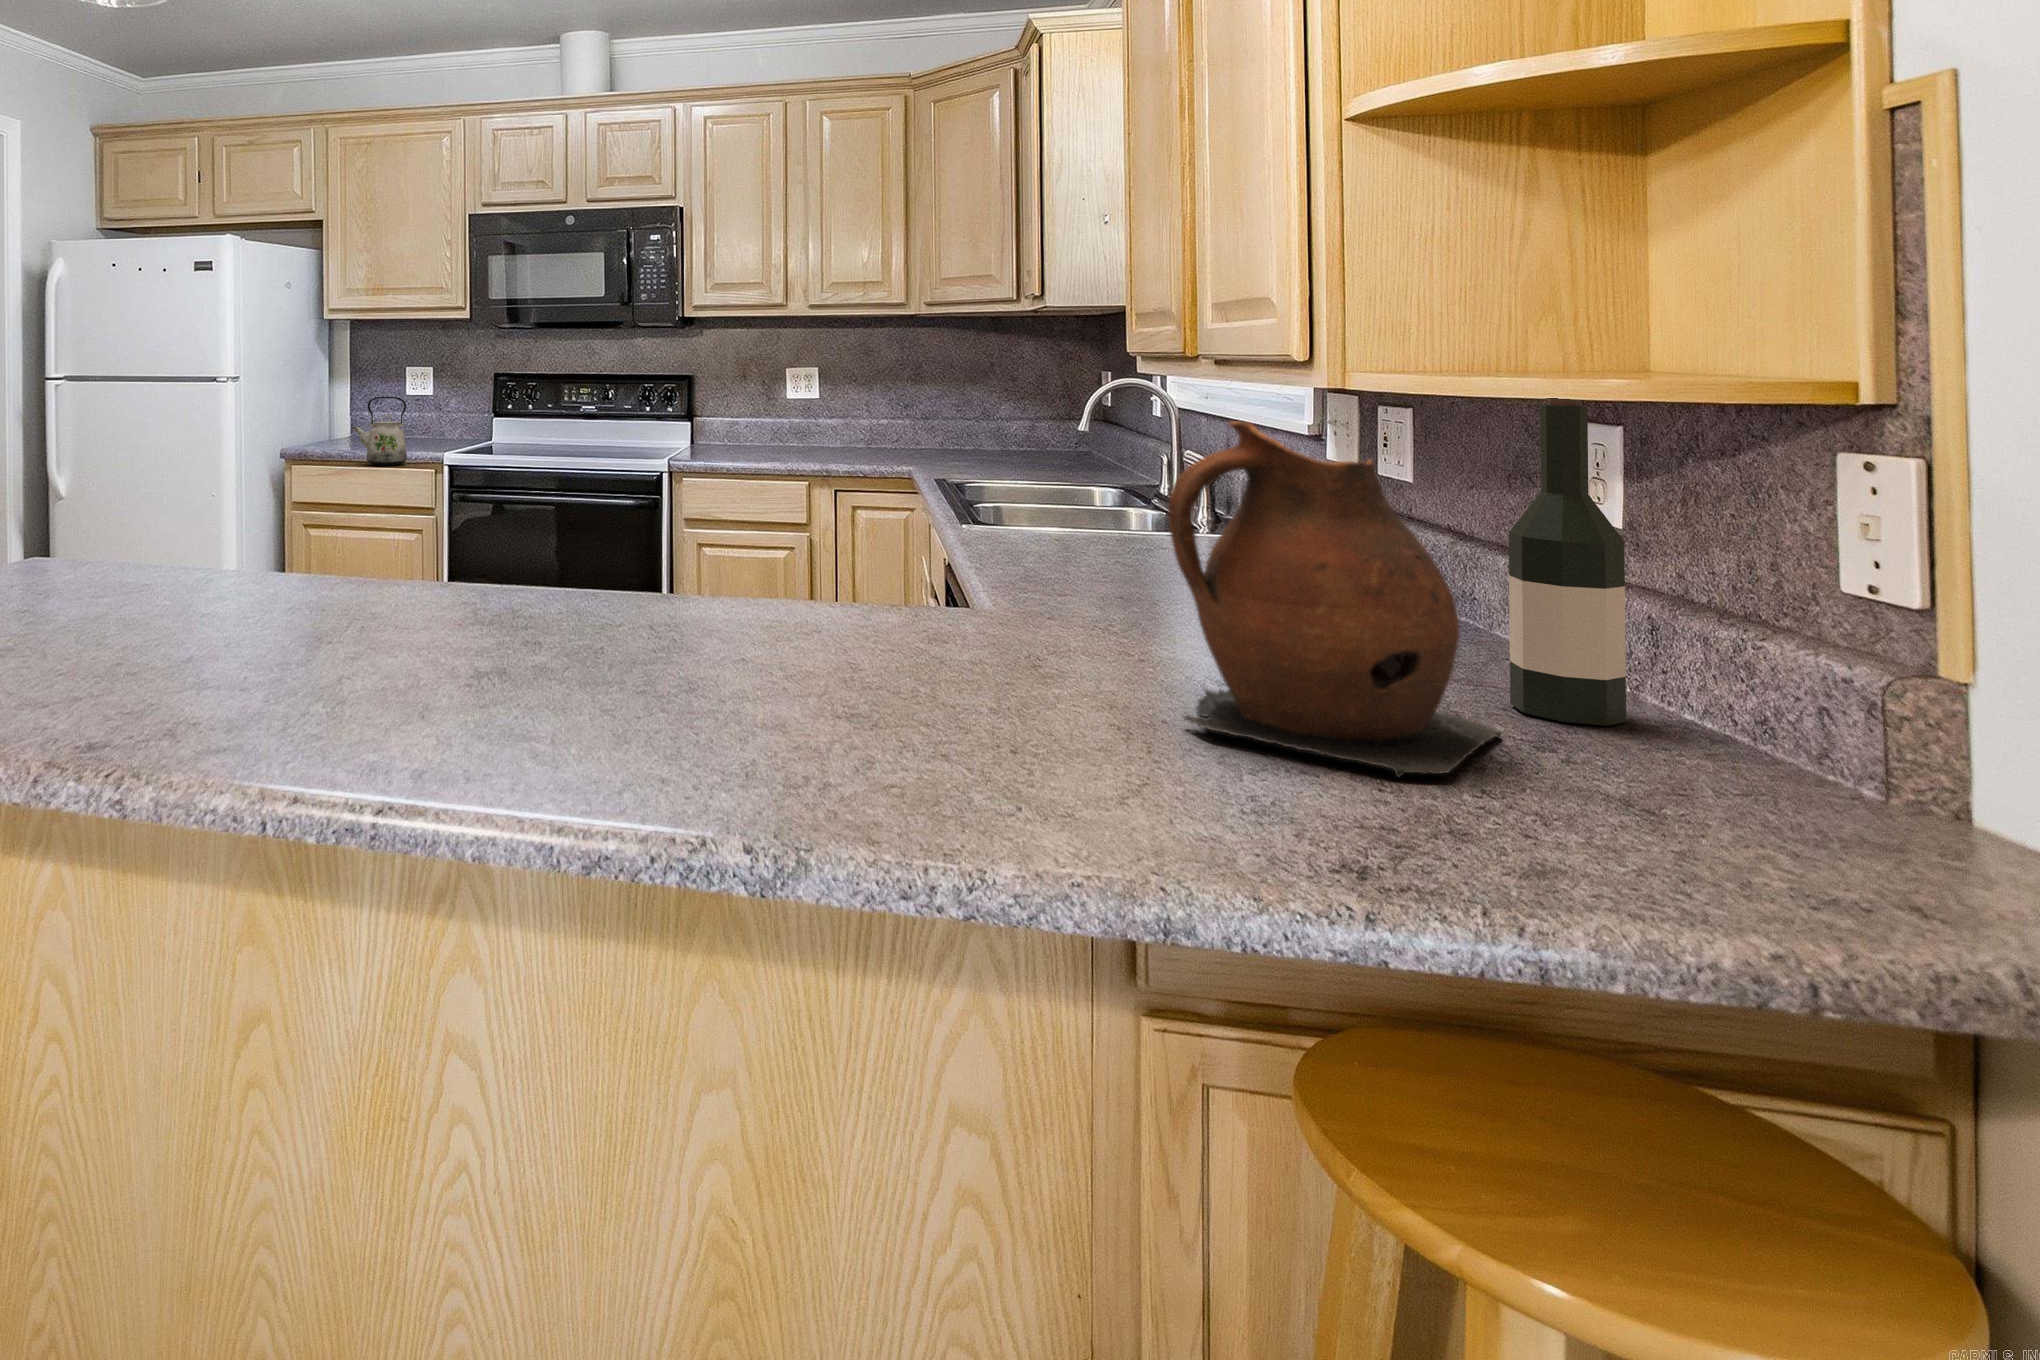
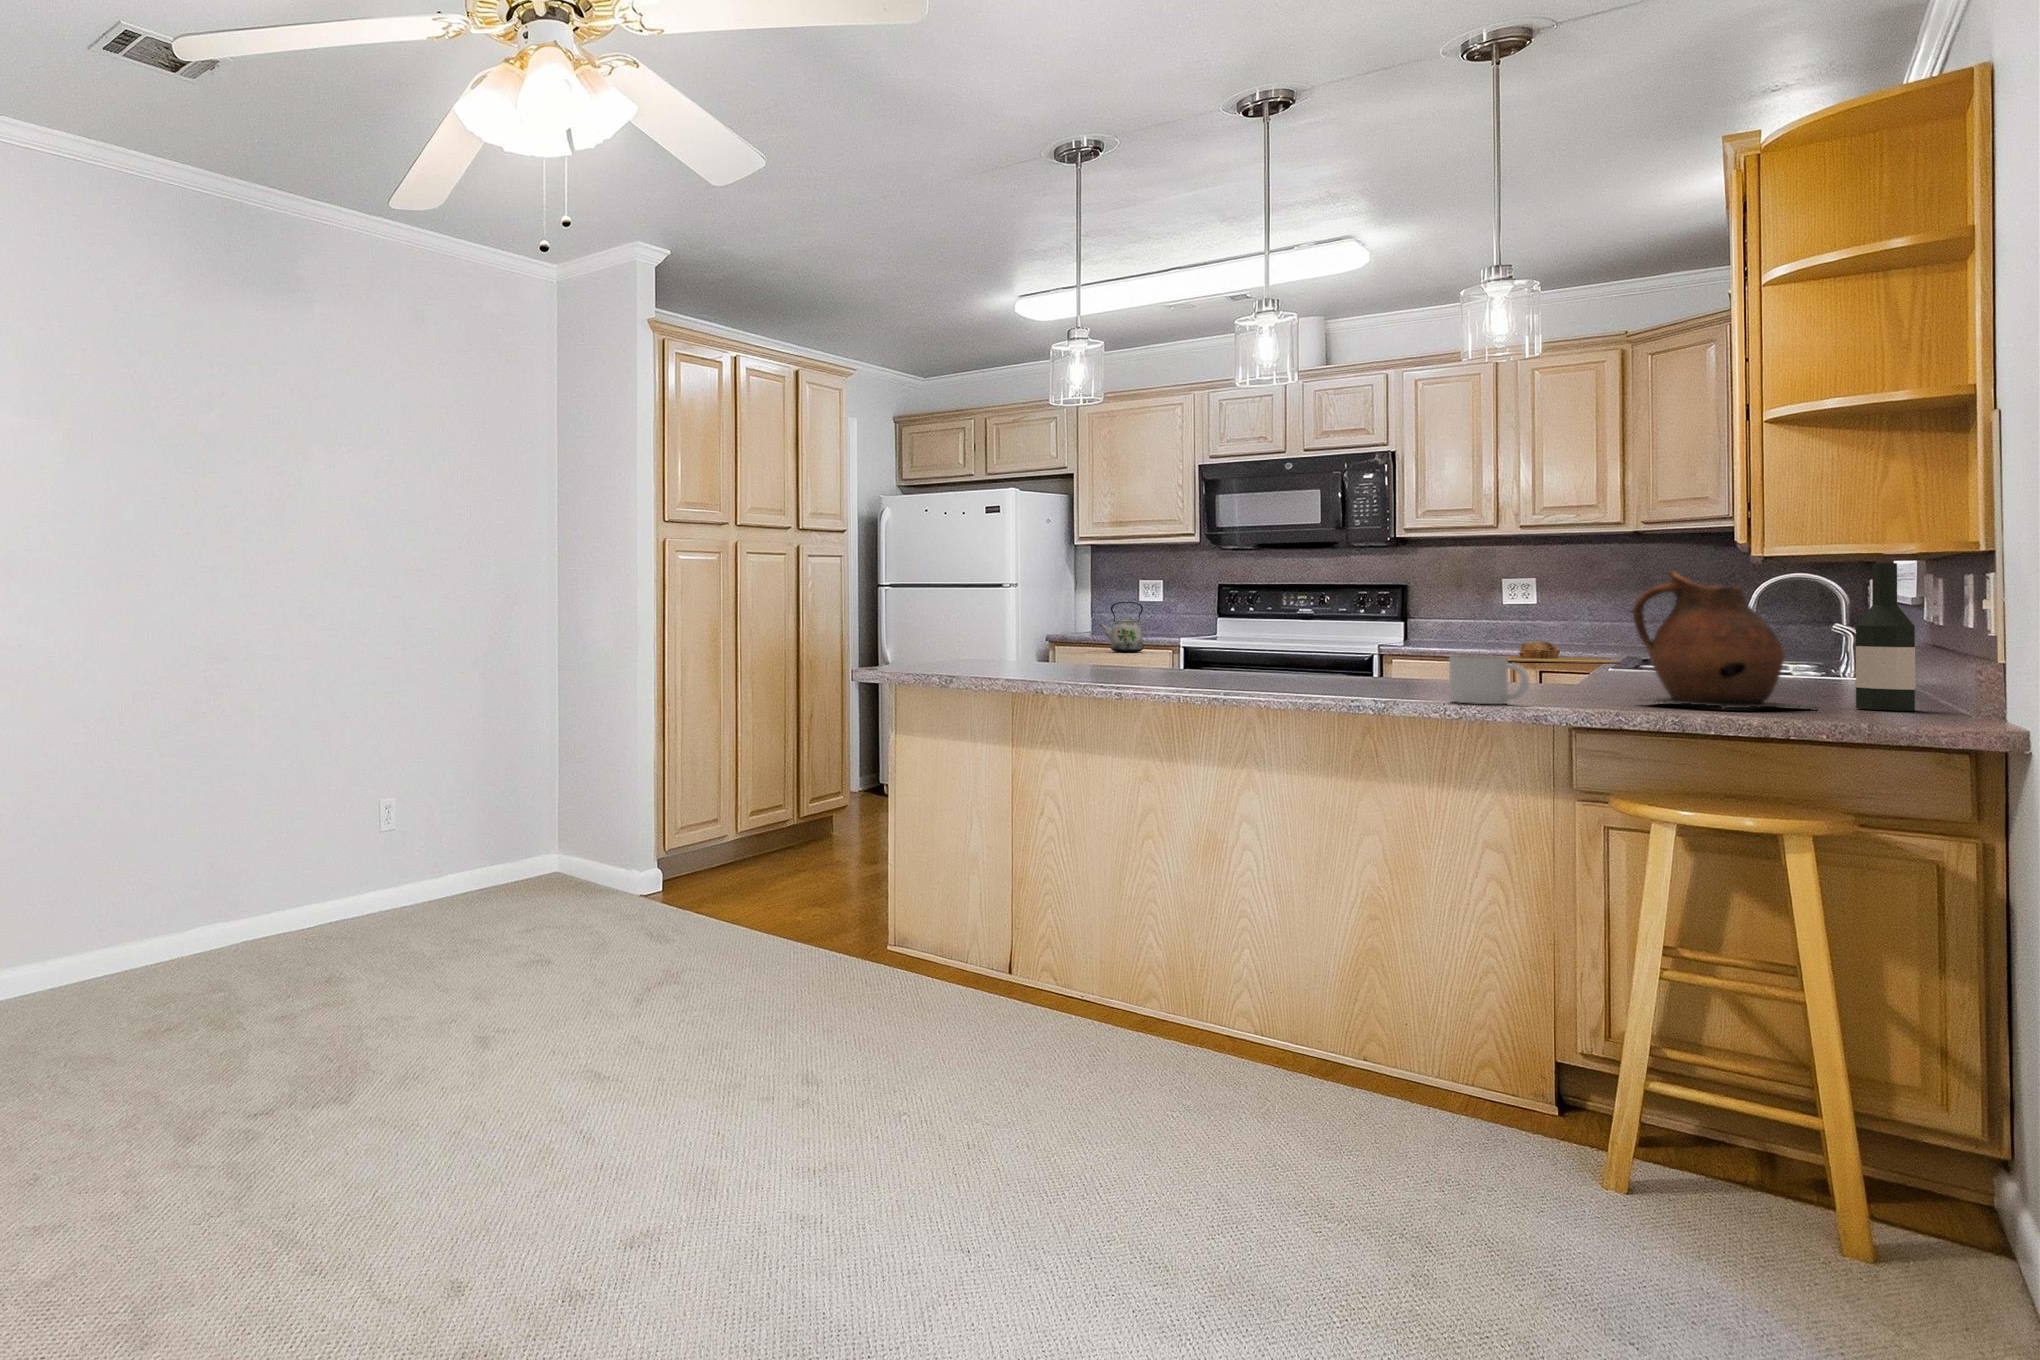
cutting board: none [759,451,910,480] -> present [1500,641,1619,663]
mug: none [844,628,1020,777] -> present [1449,655,1529,704]

